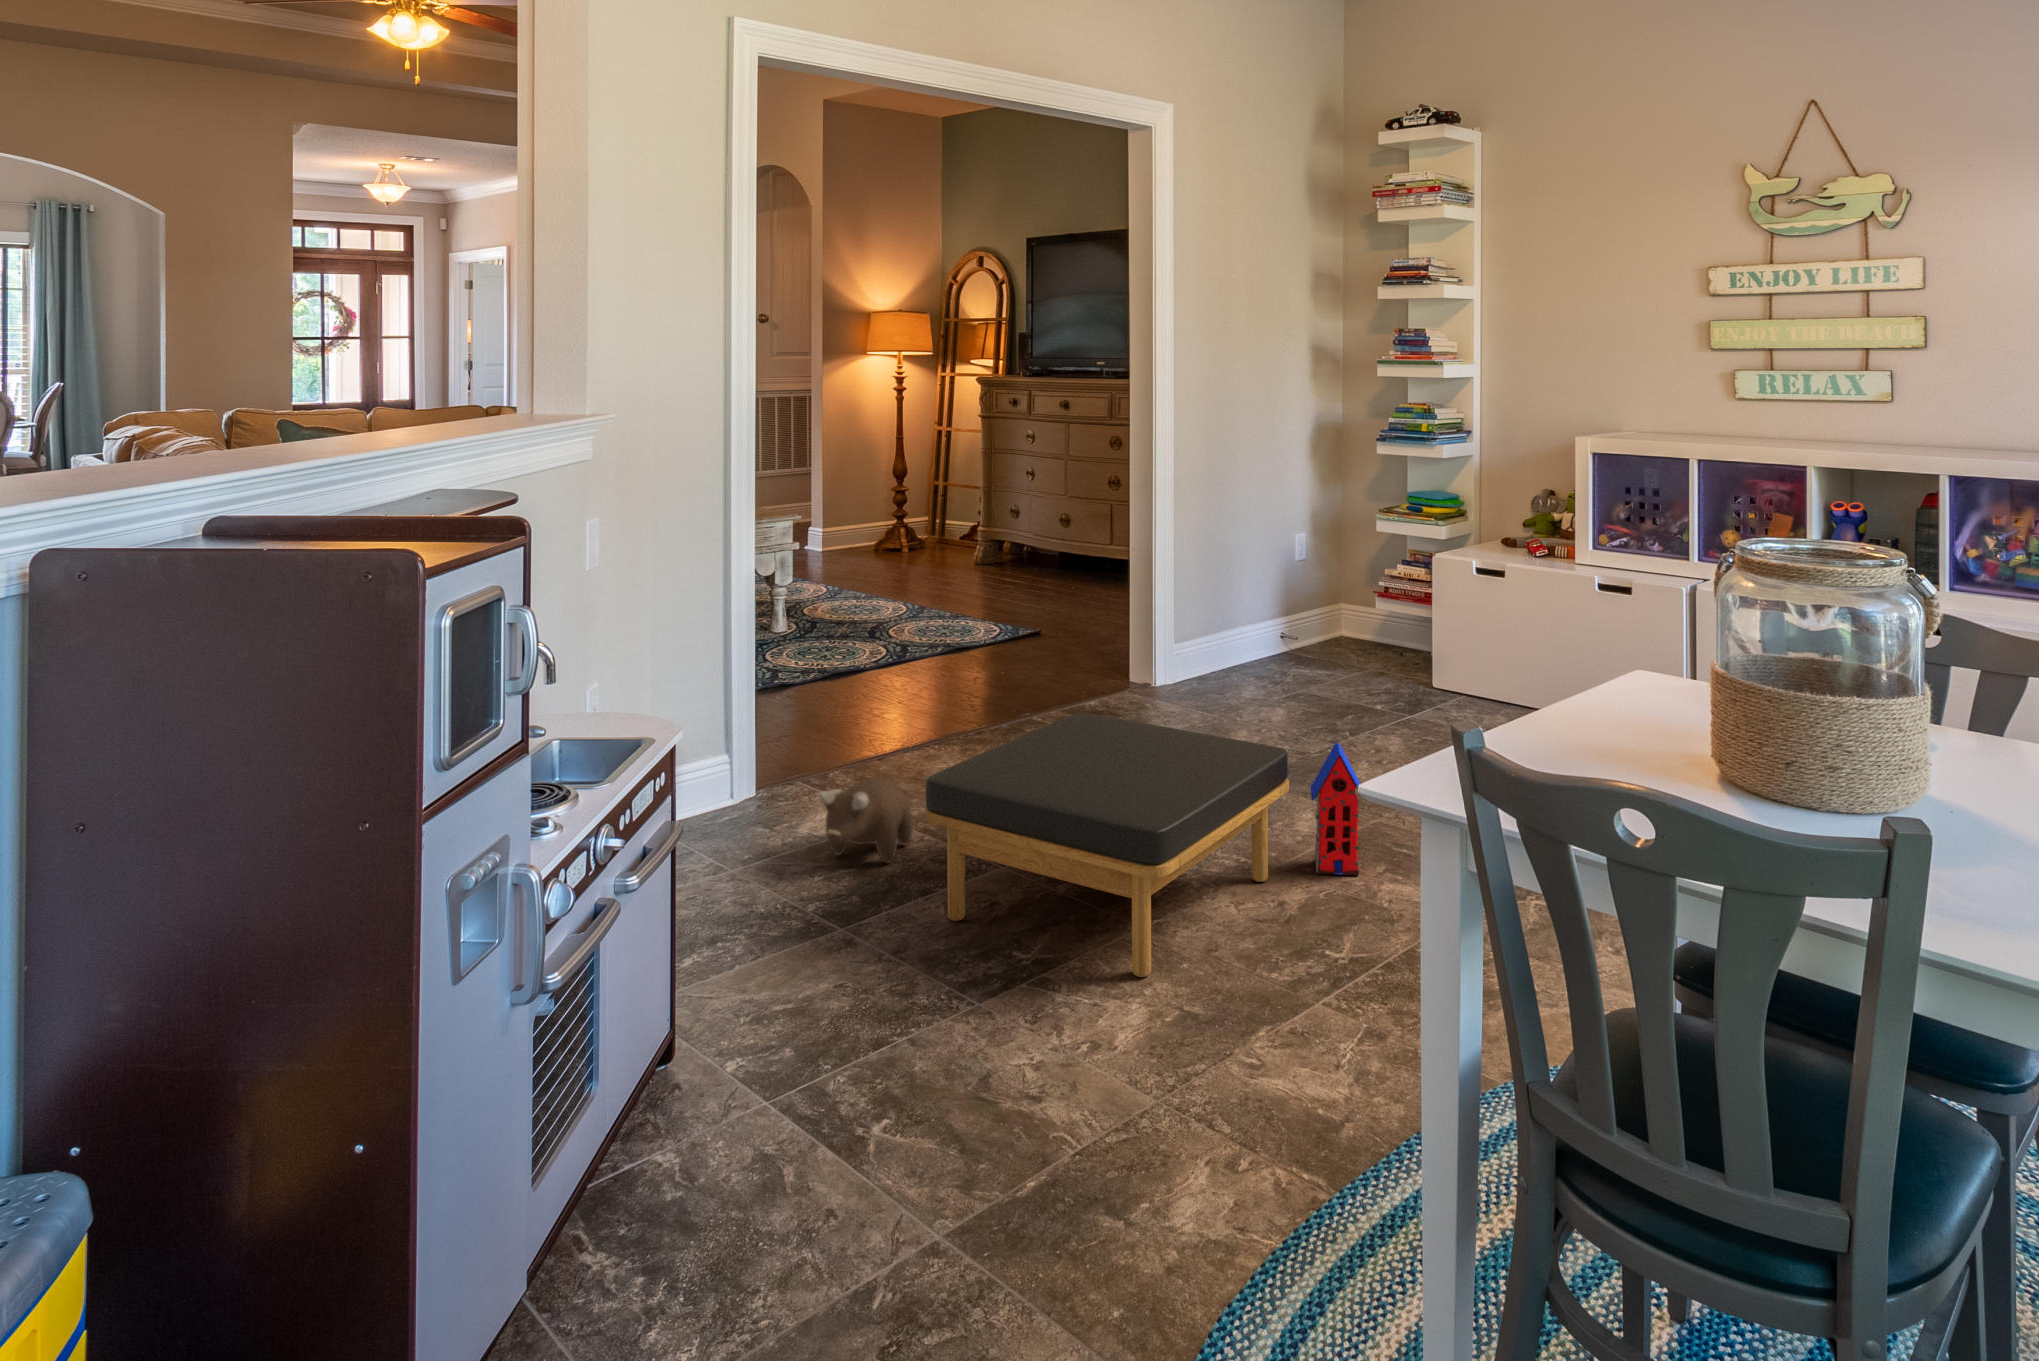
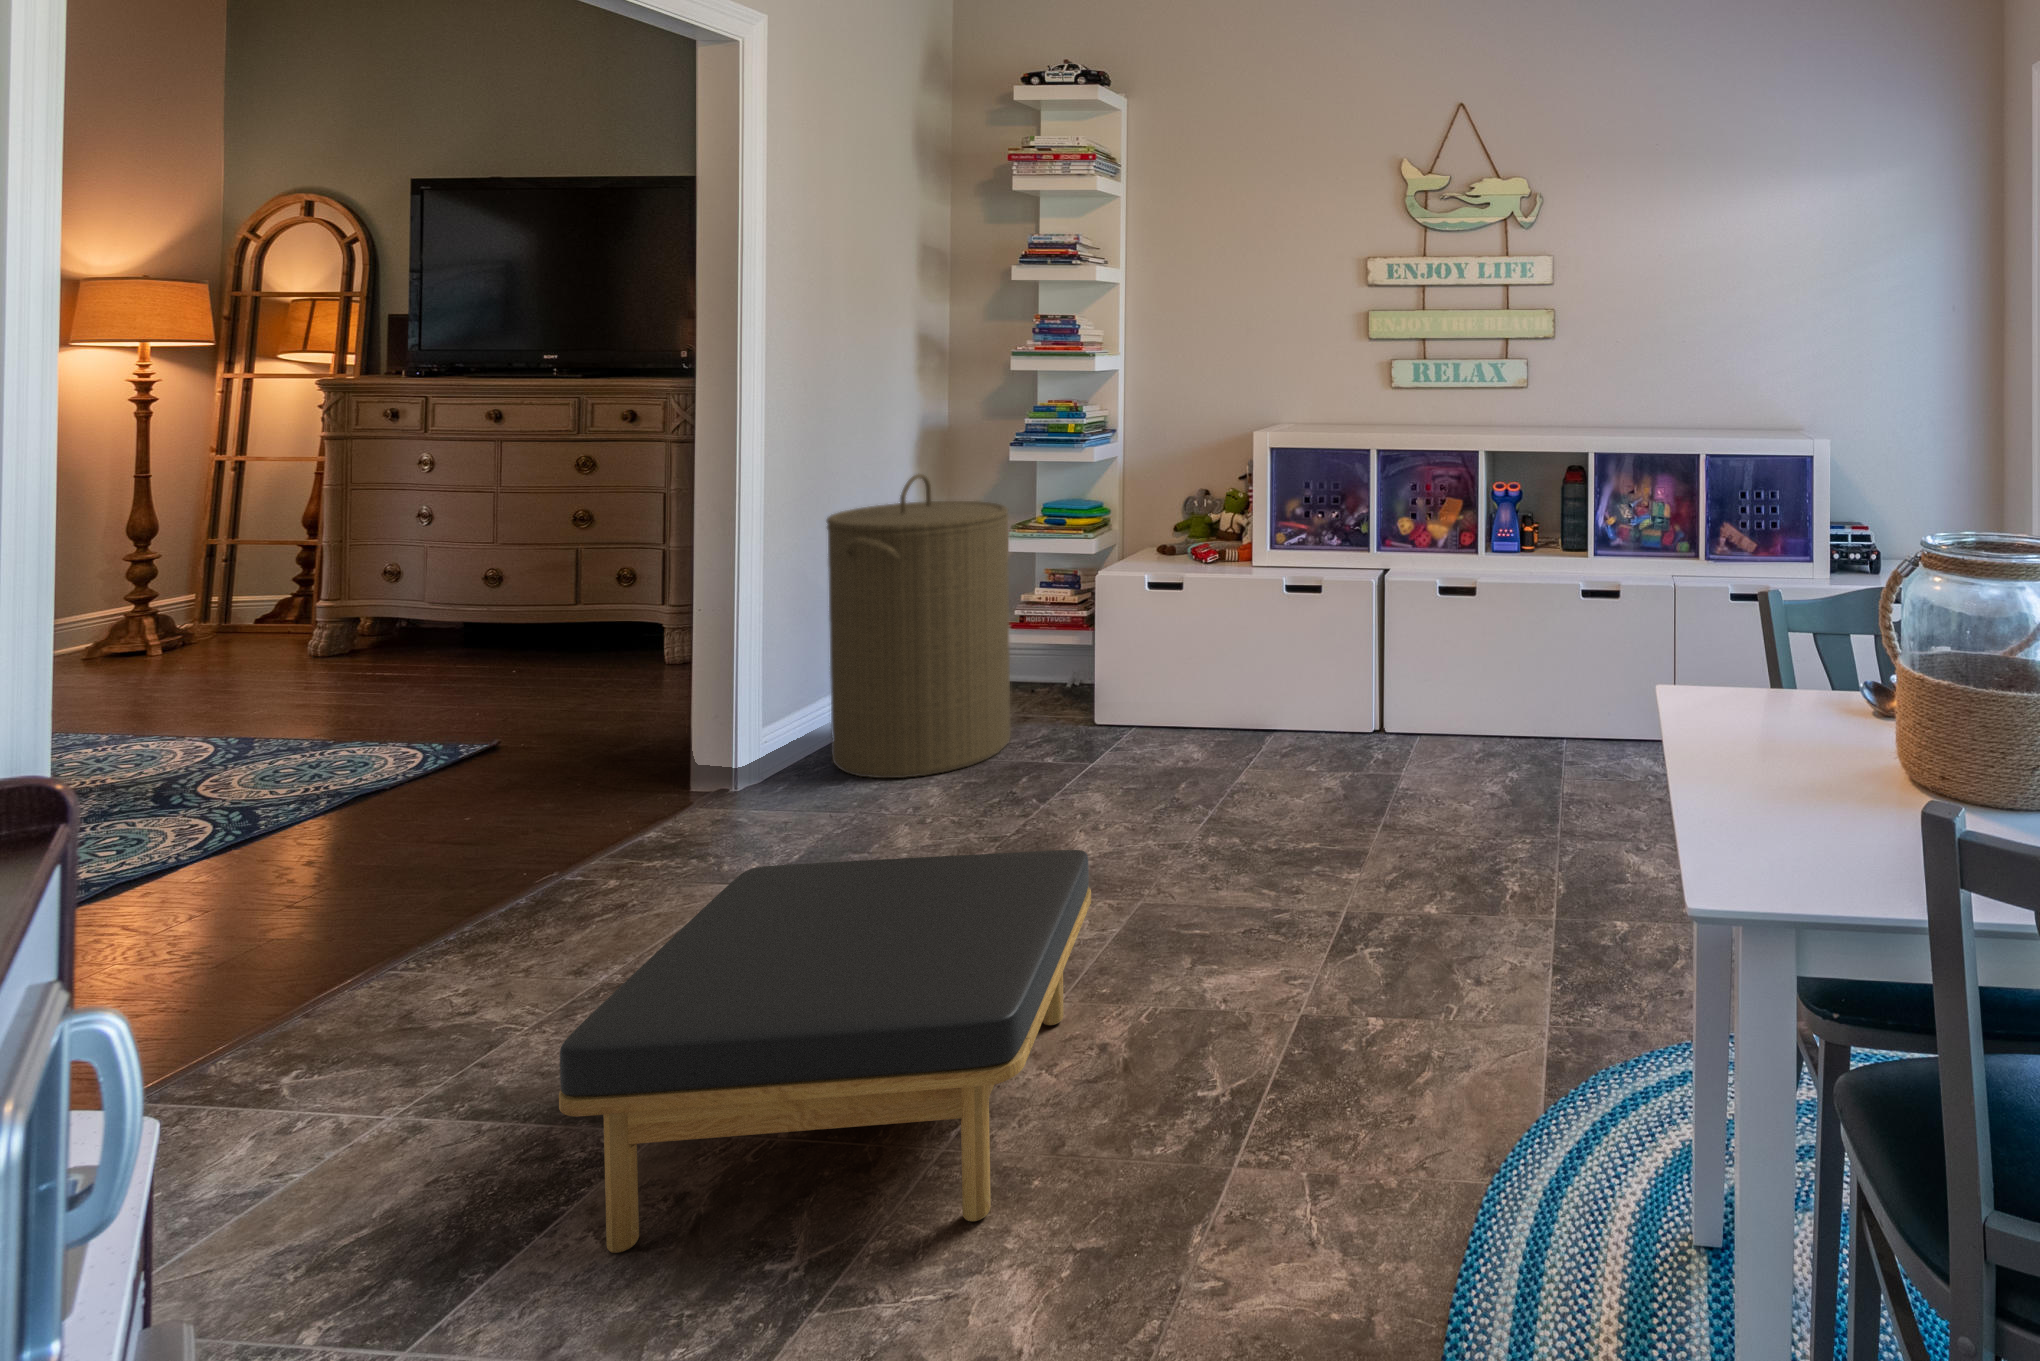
laundry hamper: none [1216,457,1352,700] -> present [826,474,1011,778]
toy house: present [1310,742,1360,875] -> none [1097,824,1175,989]
plush toy: present [818,778,913,863] -> none [282,1064,465,1220]

